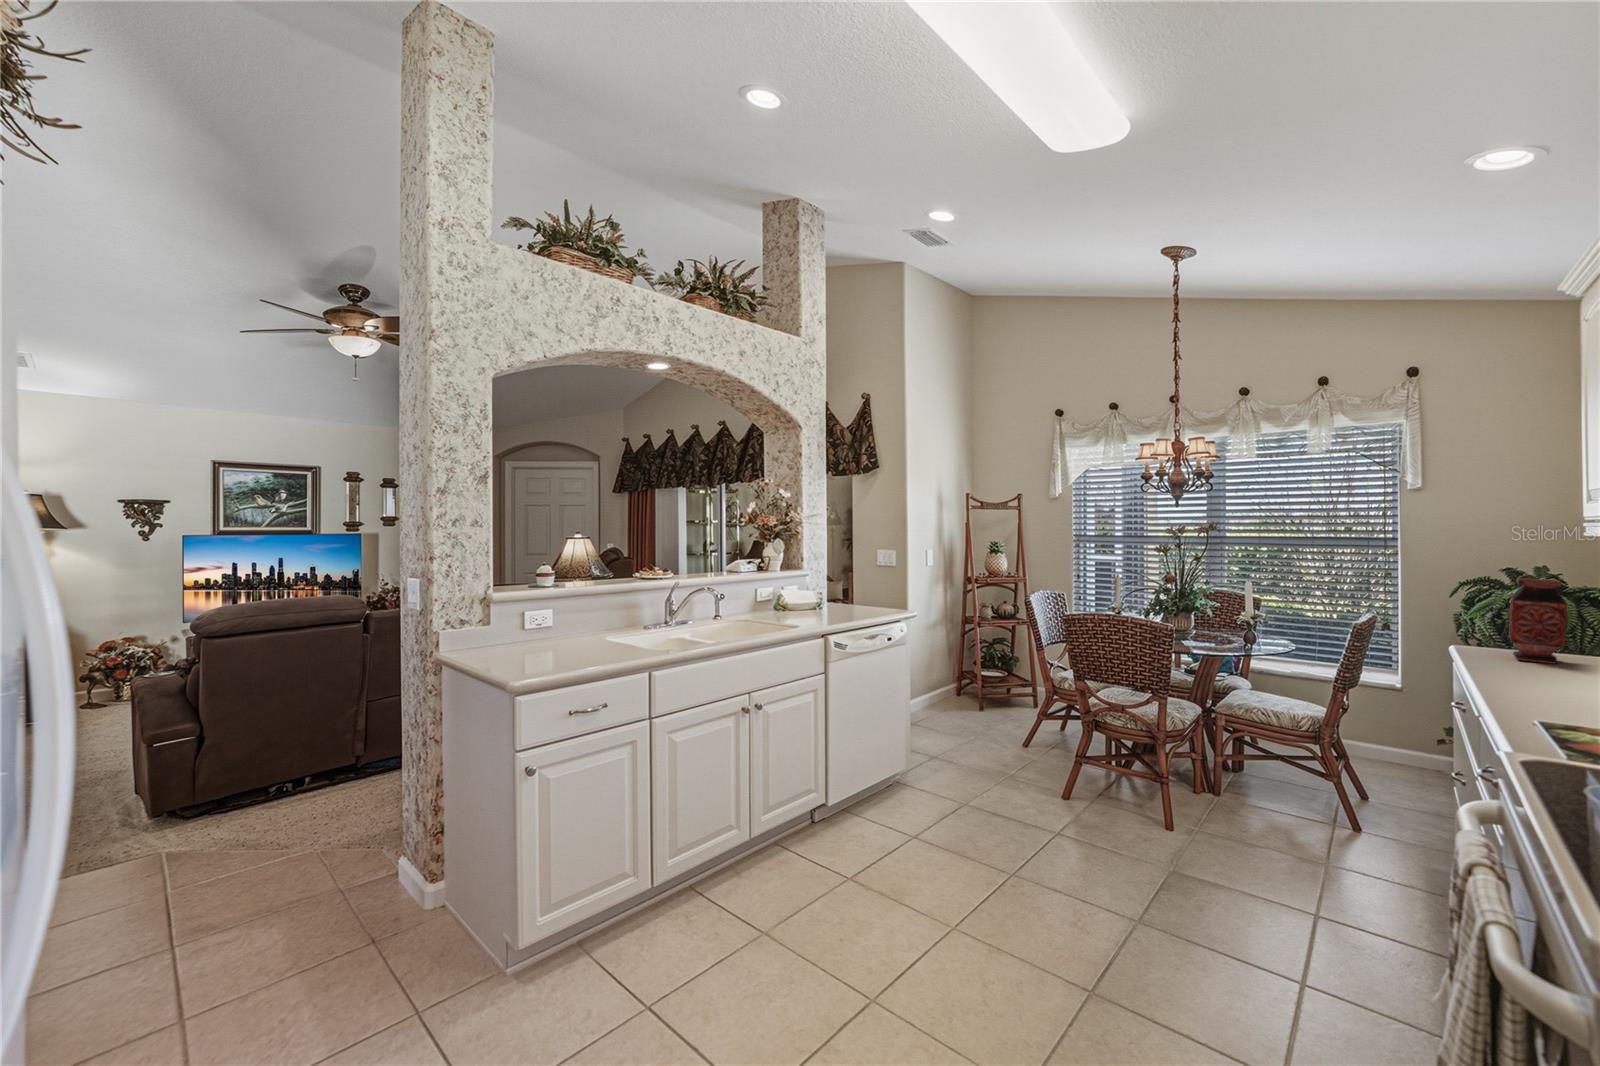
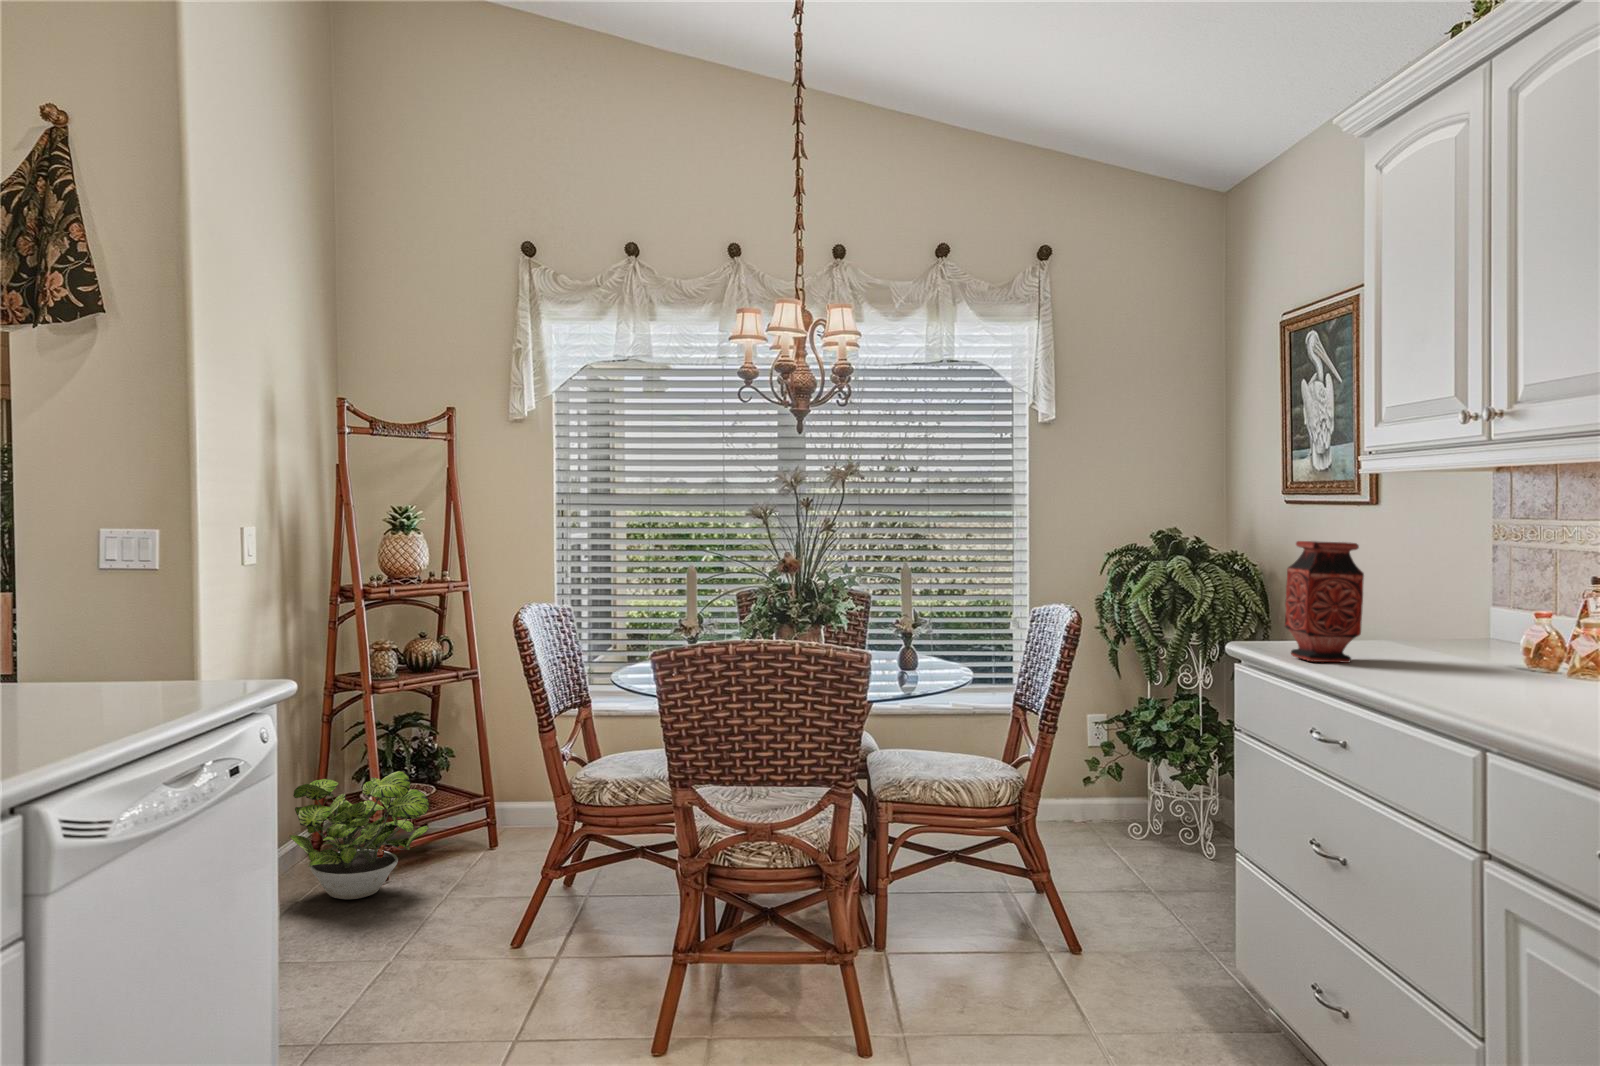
potted plant: none [940,662,999,716] -> present [290,771,429,899]

